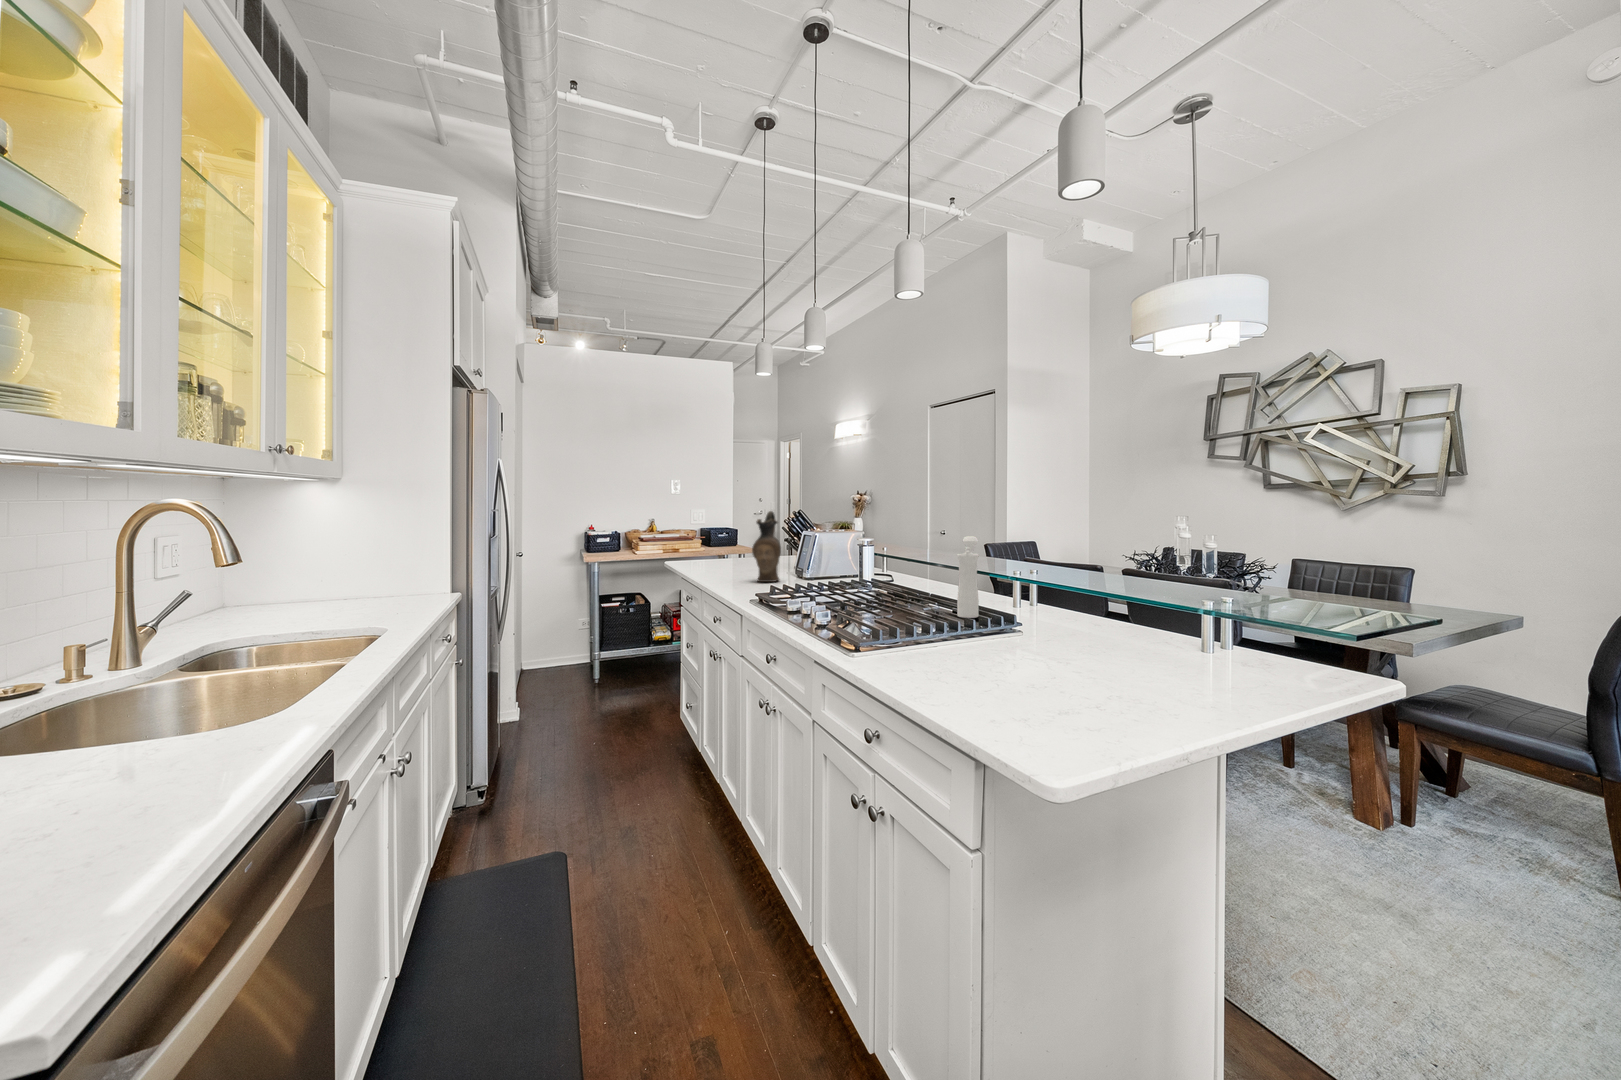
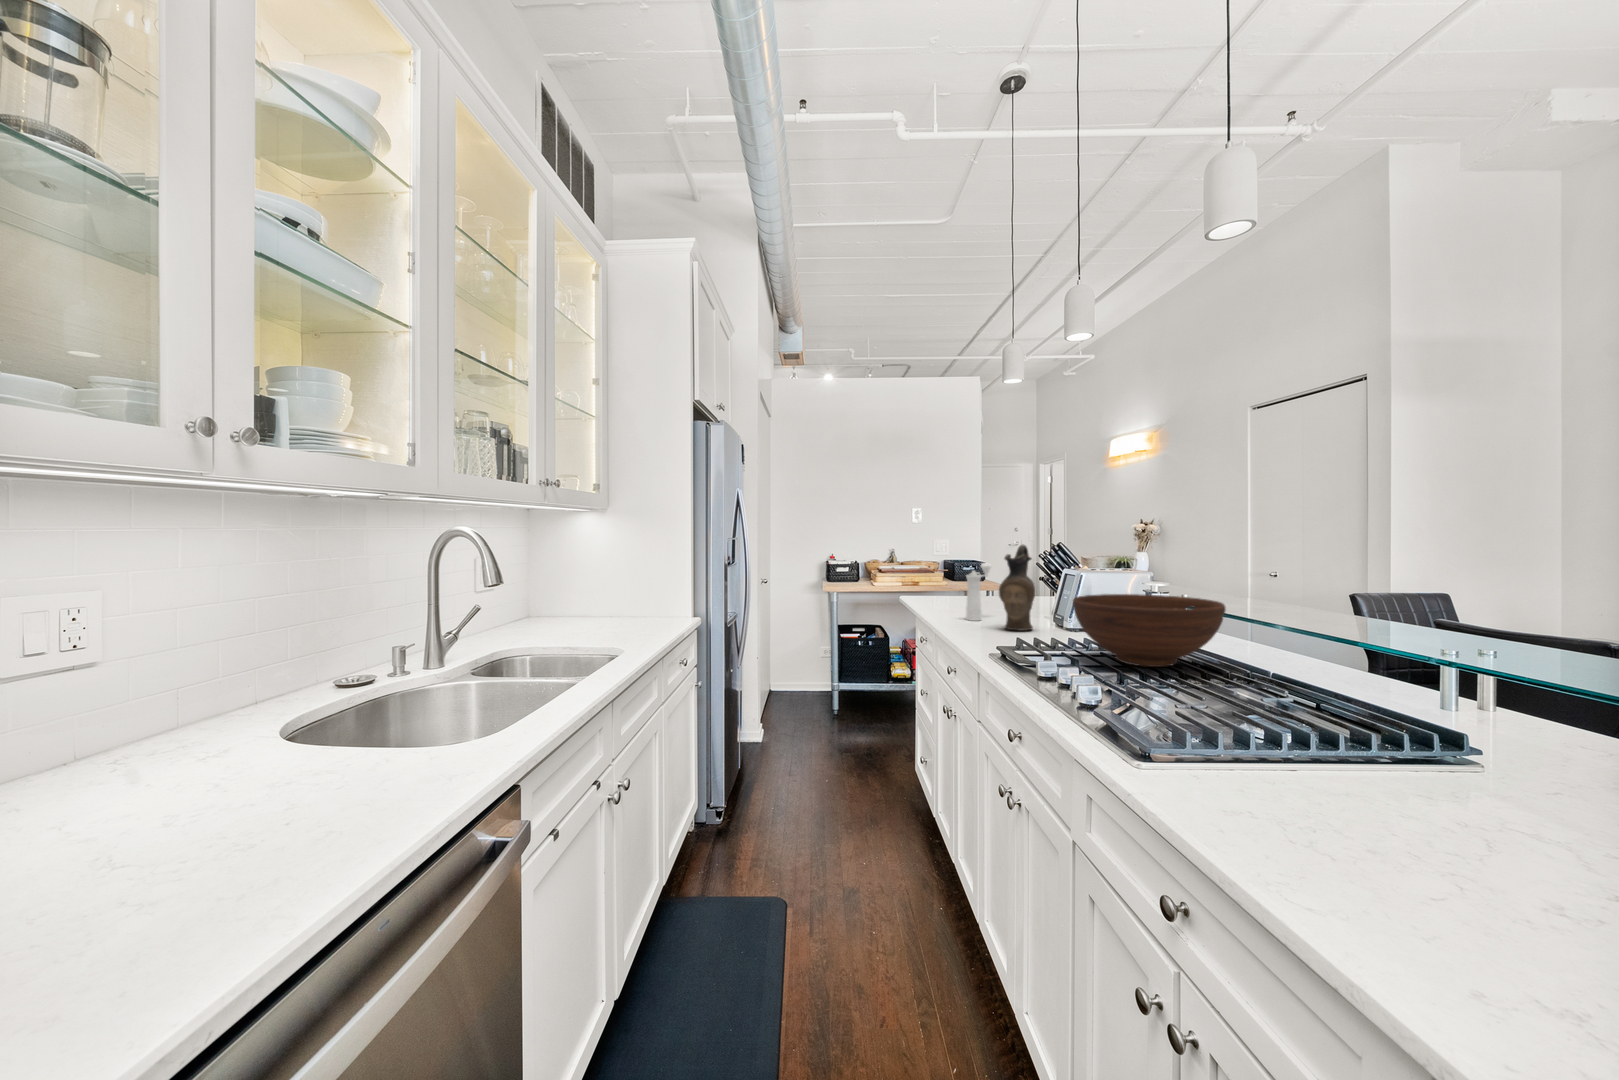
pepper mill: present [957,536,979,618] -> present [966,563,992,621]
fruit bowl: none [809,547,911,599] -> present [1073,594,1226,667]

